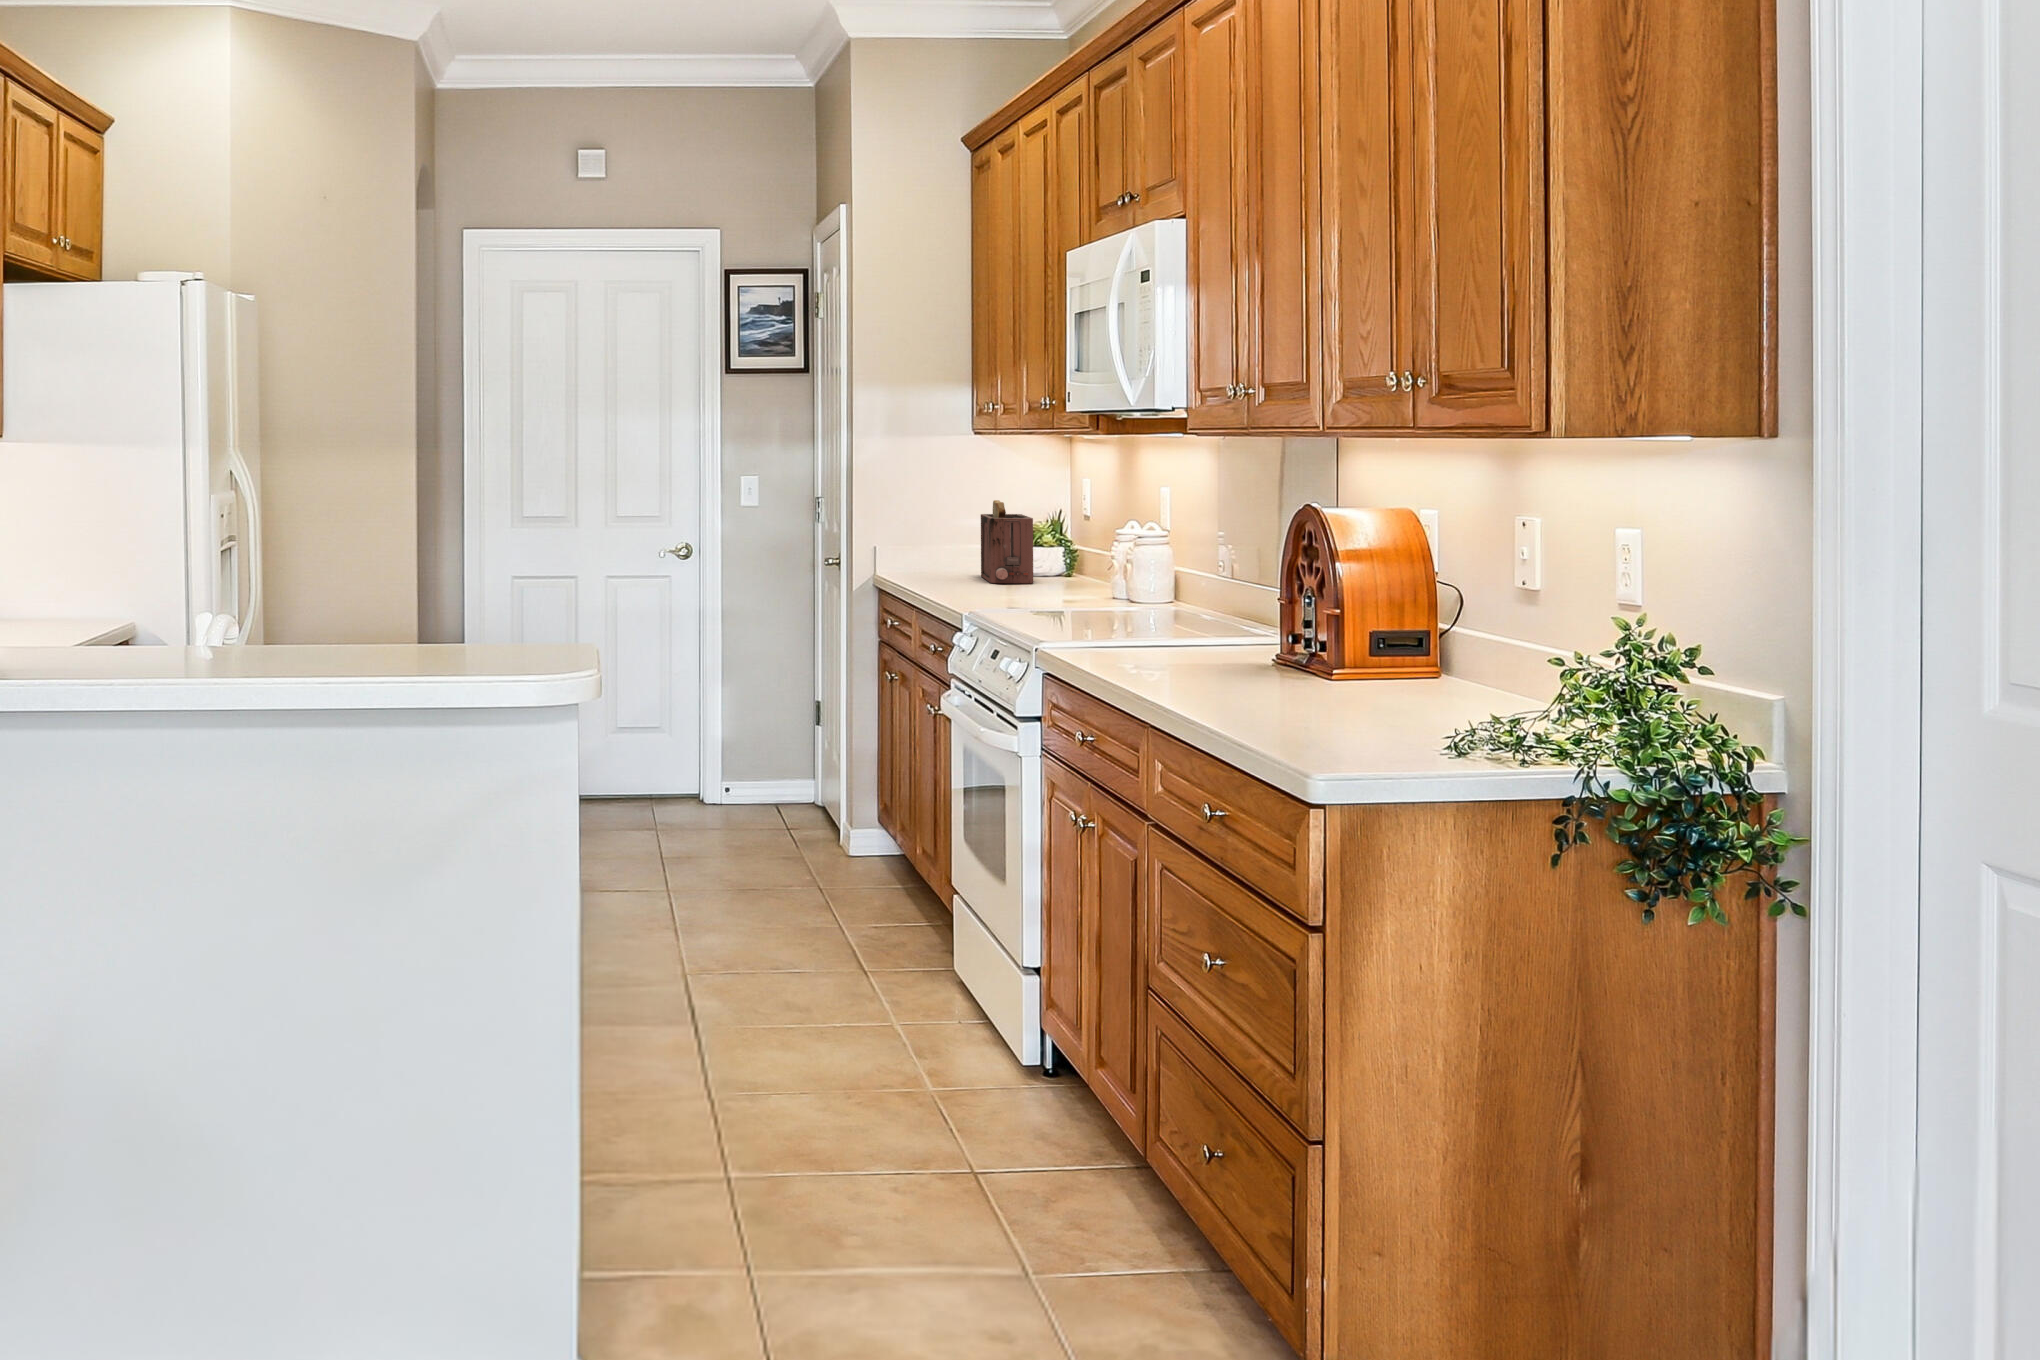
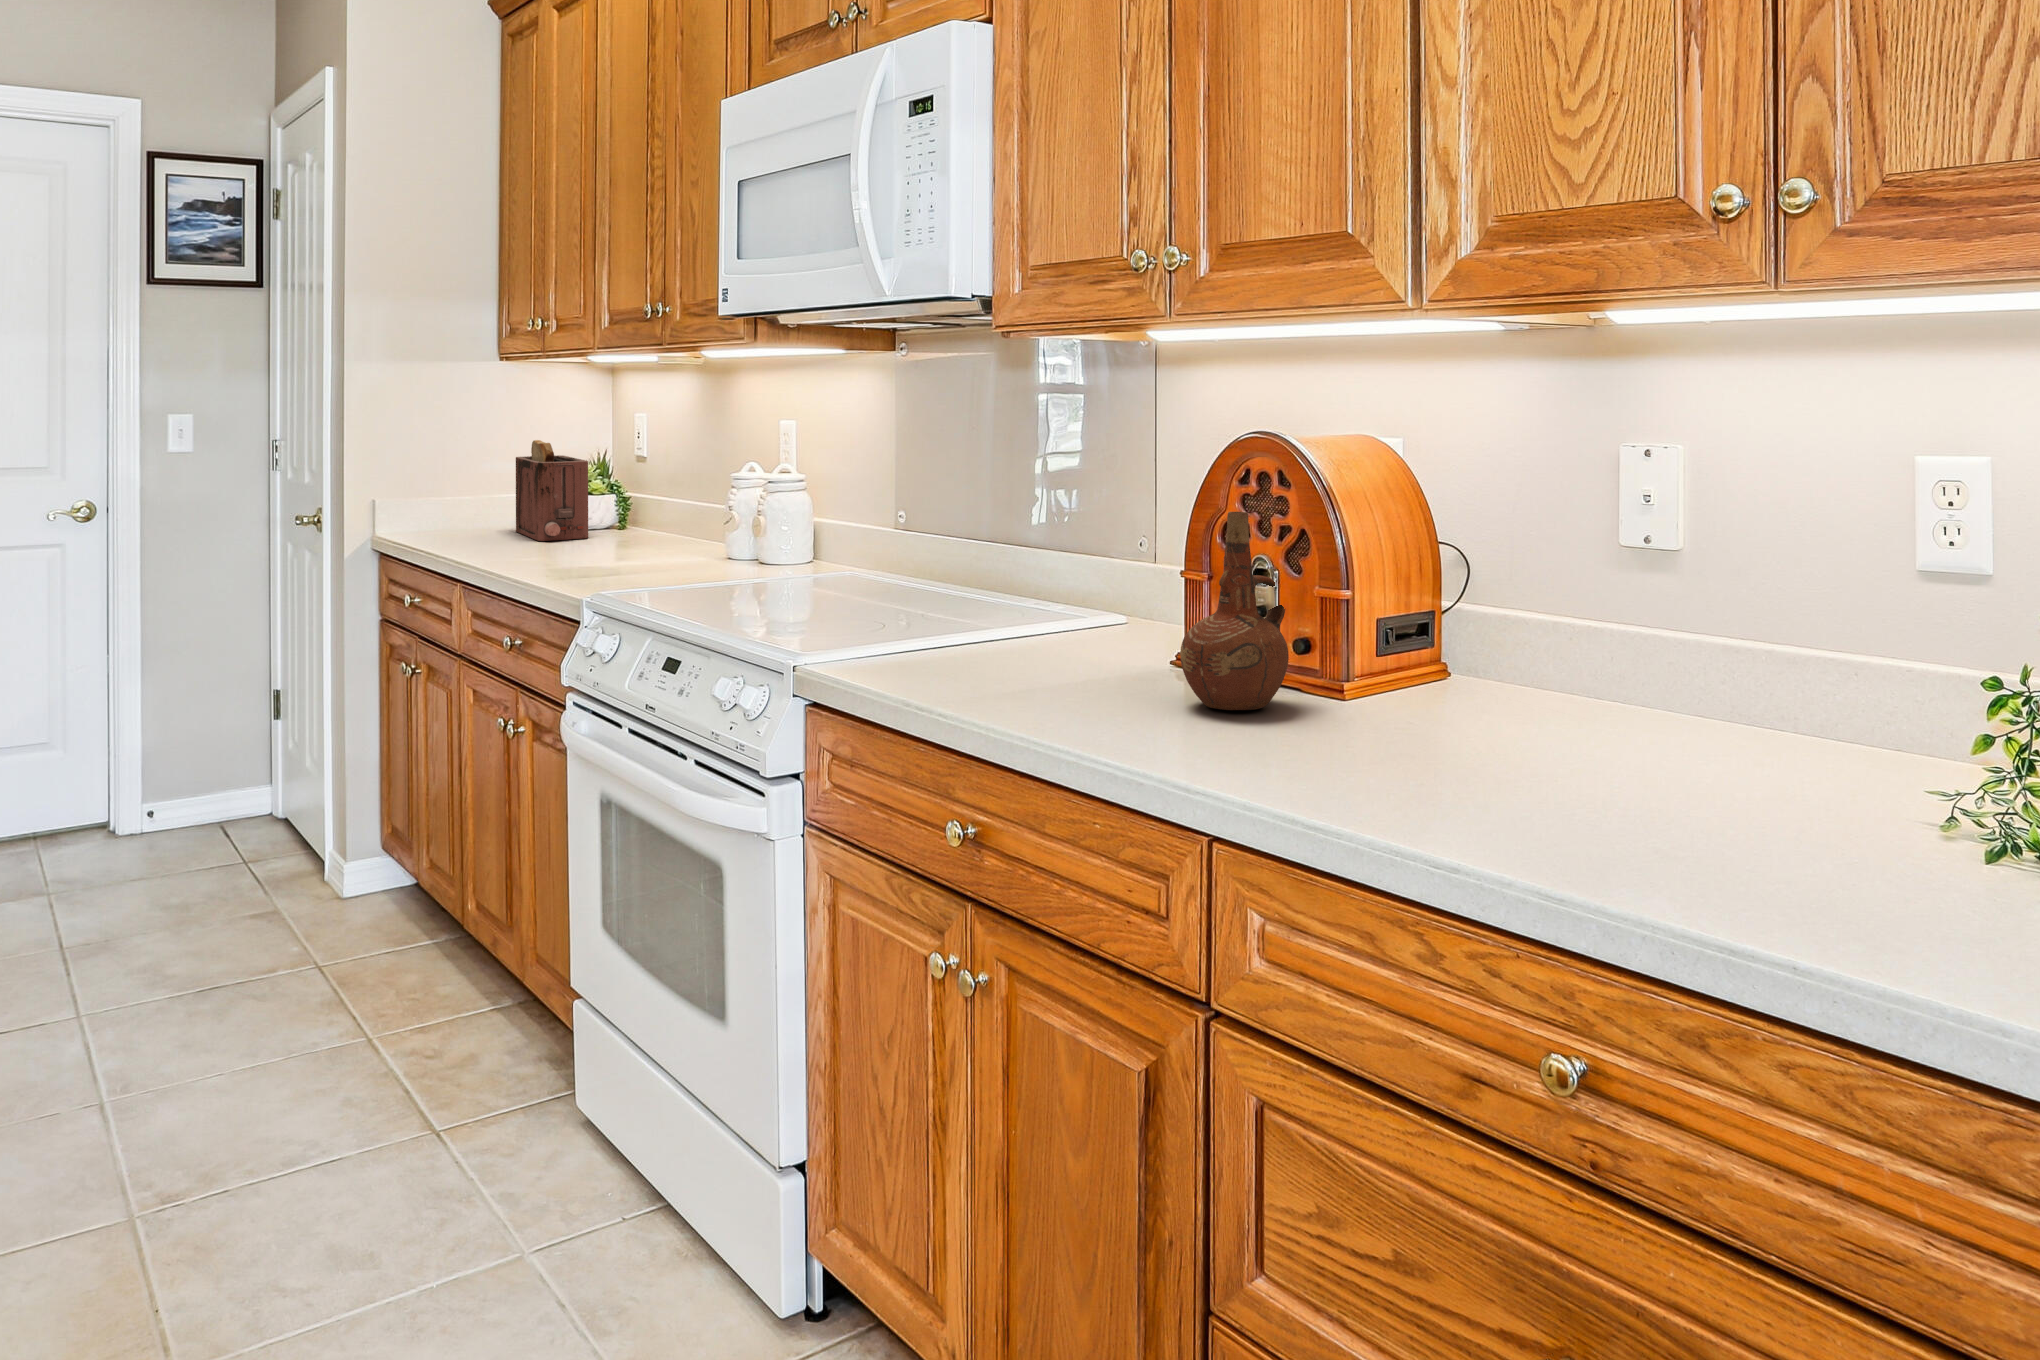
ceramic pitcher: none [1338,553,1437,709] -> present [1180,512,1289,710]

